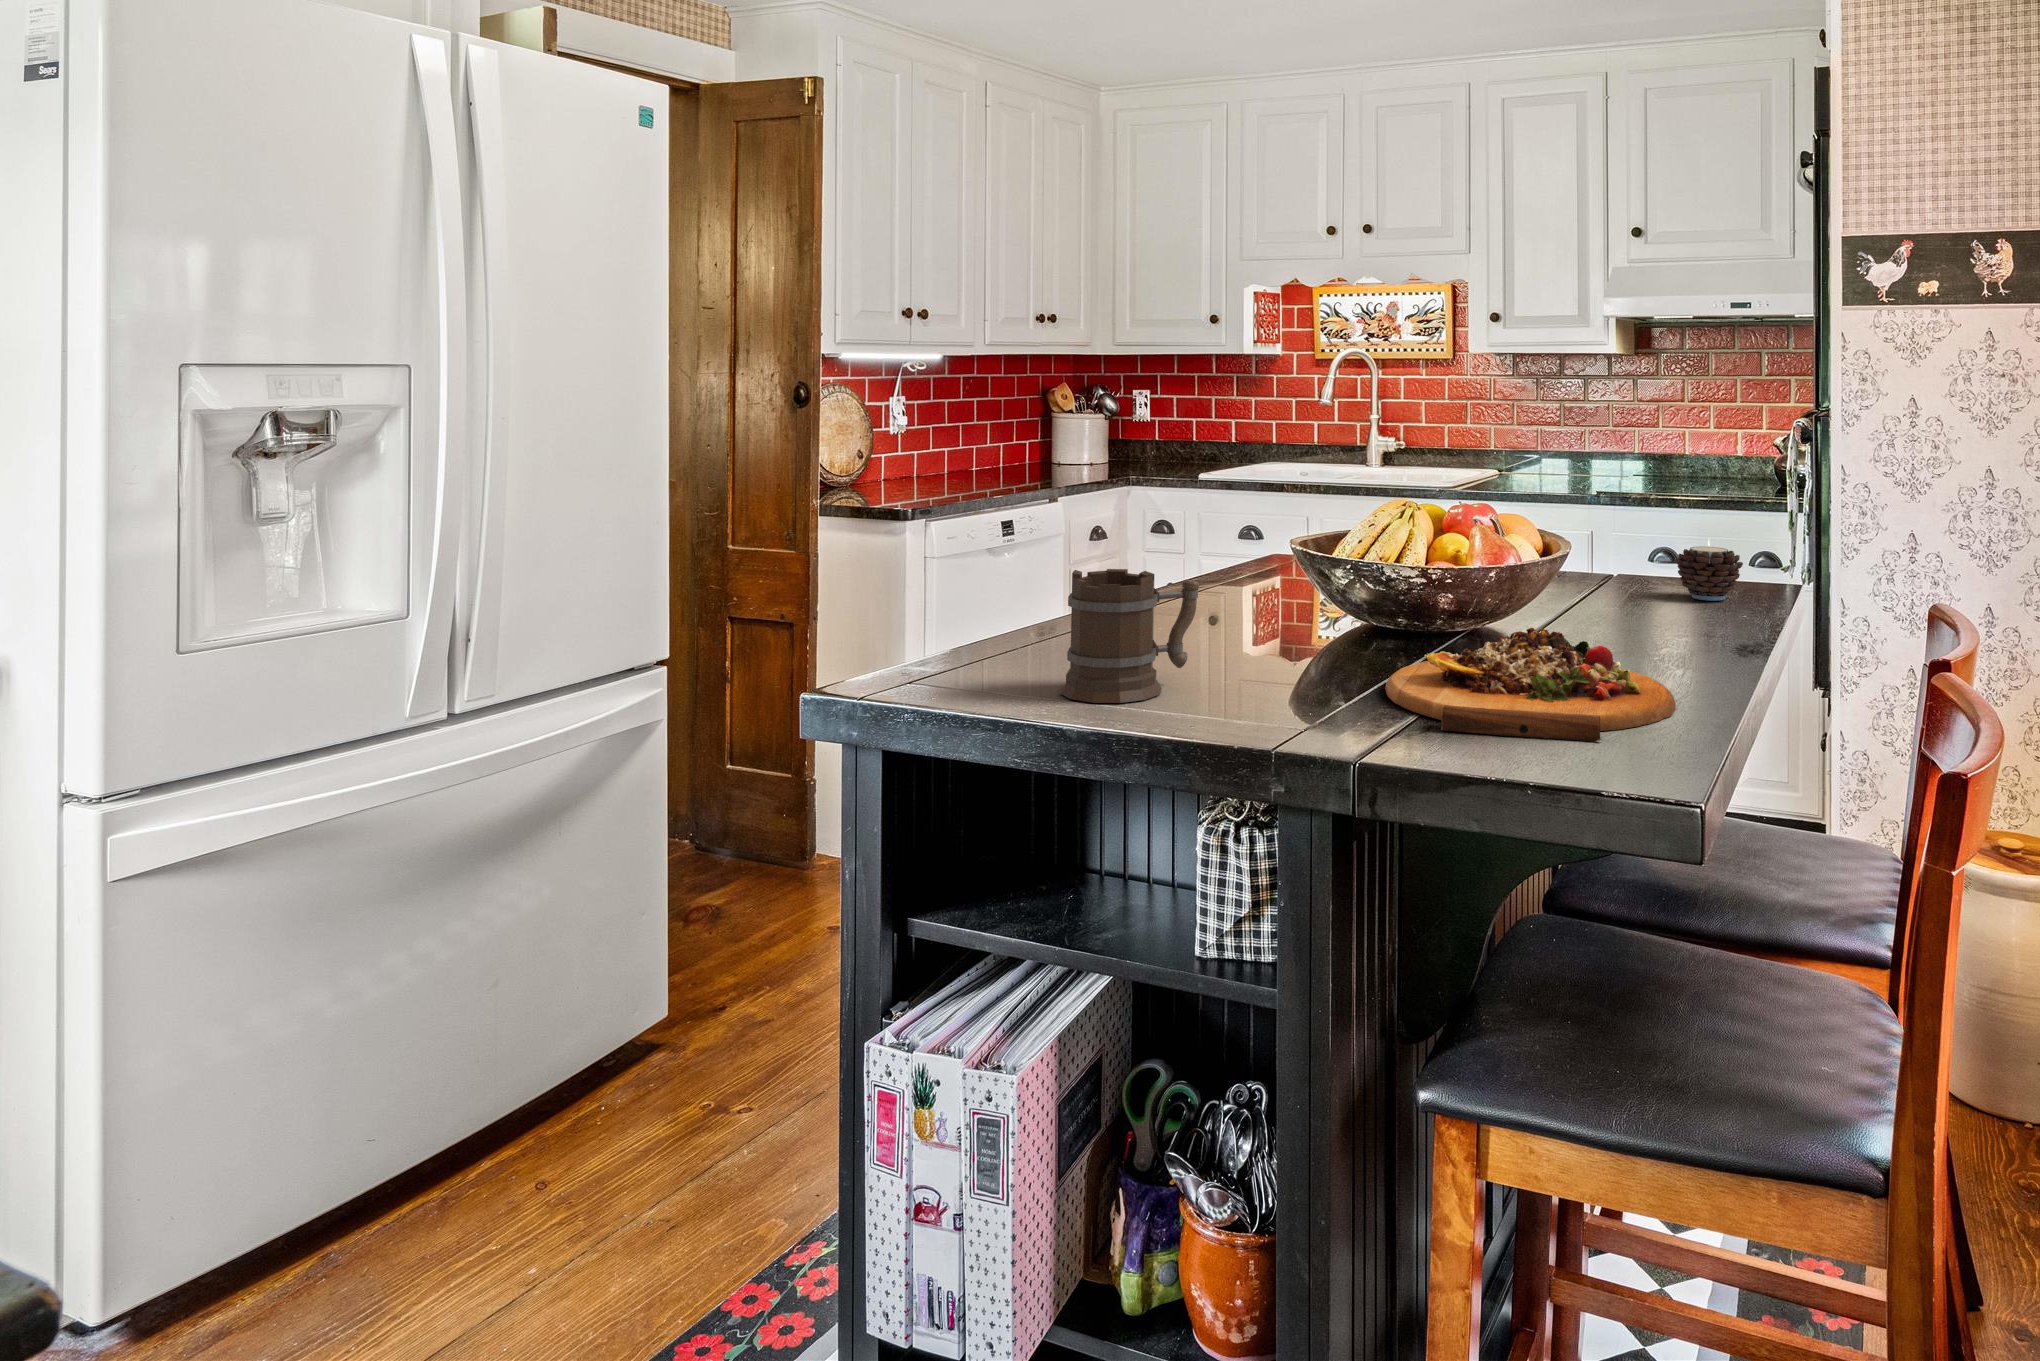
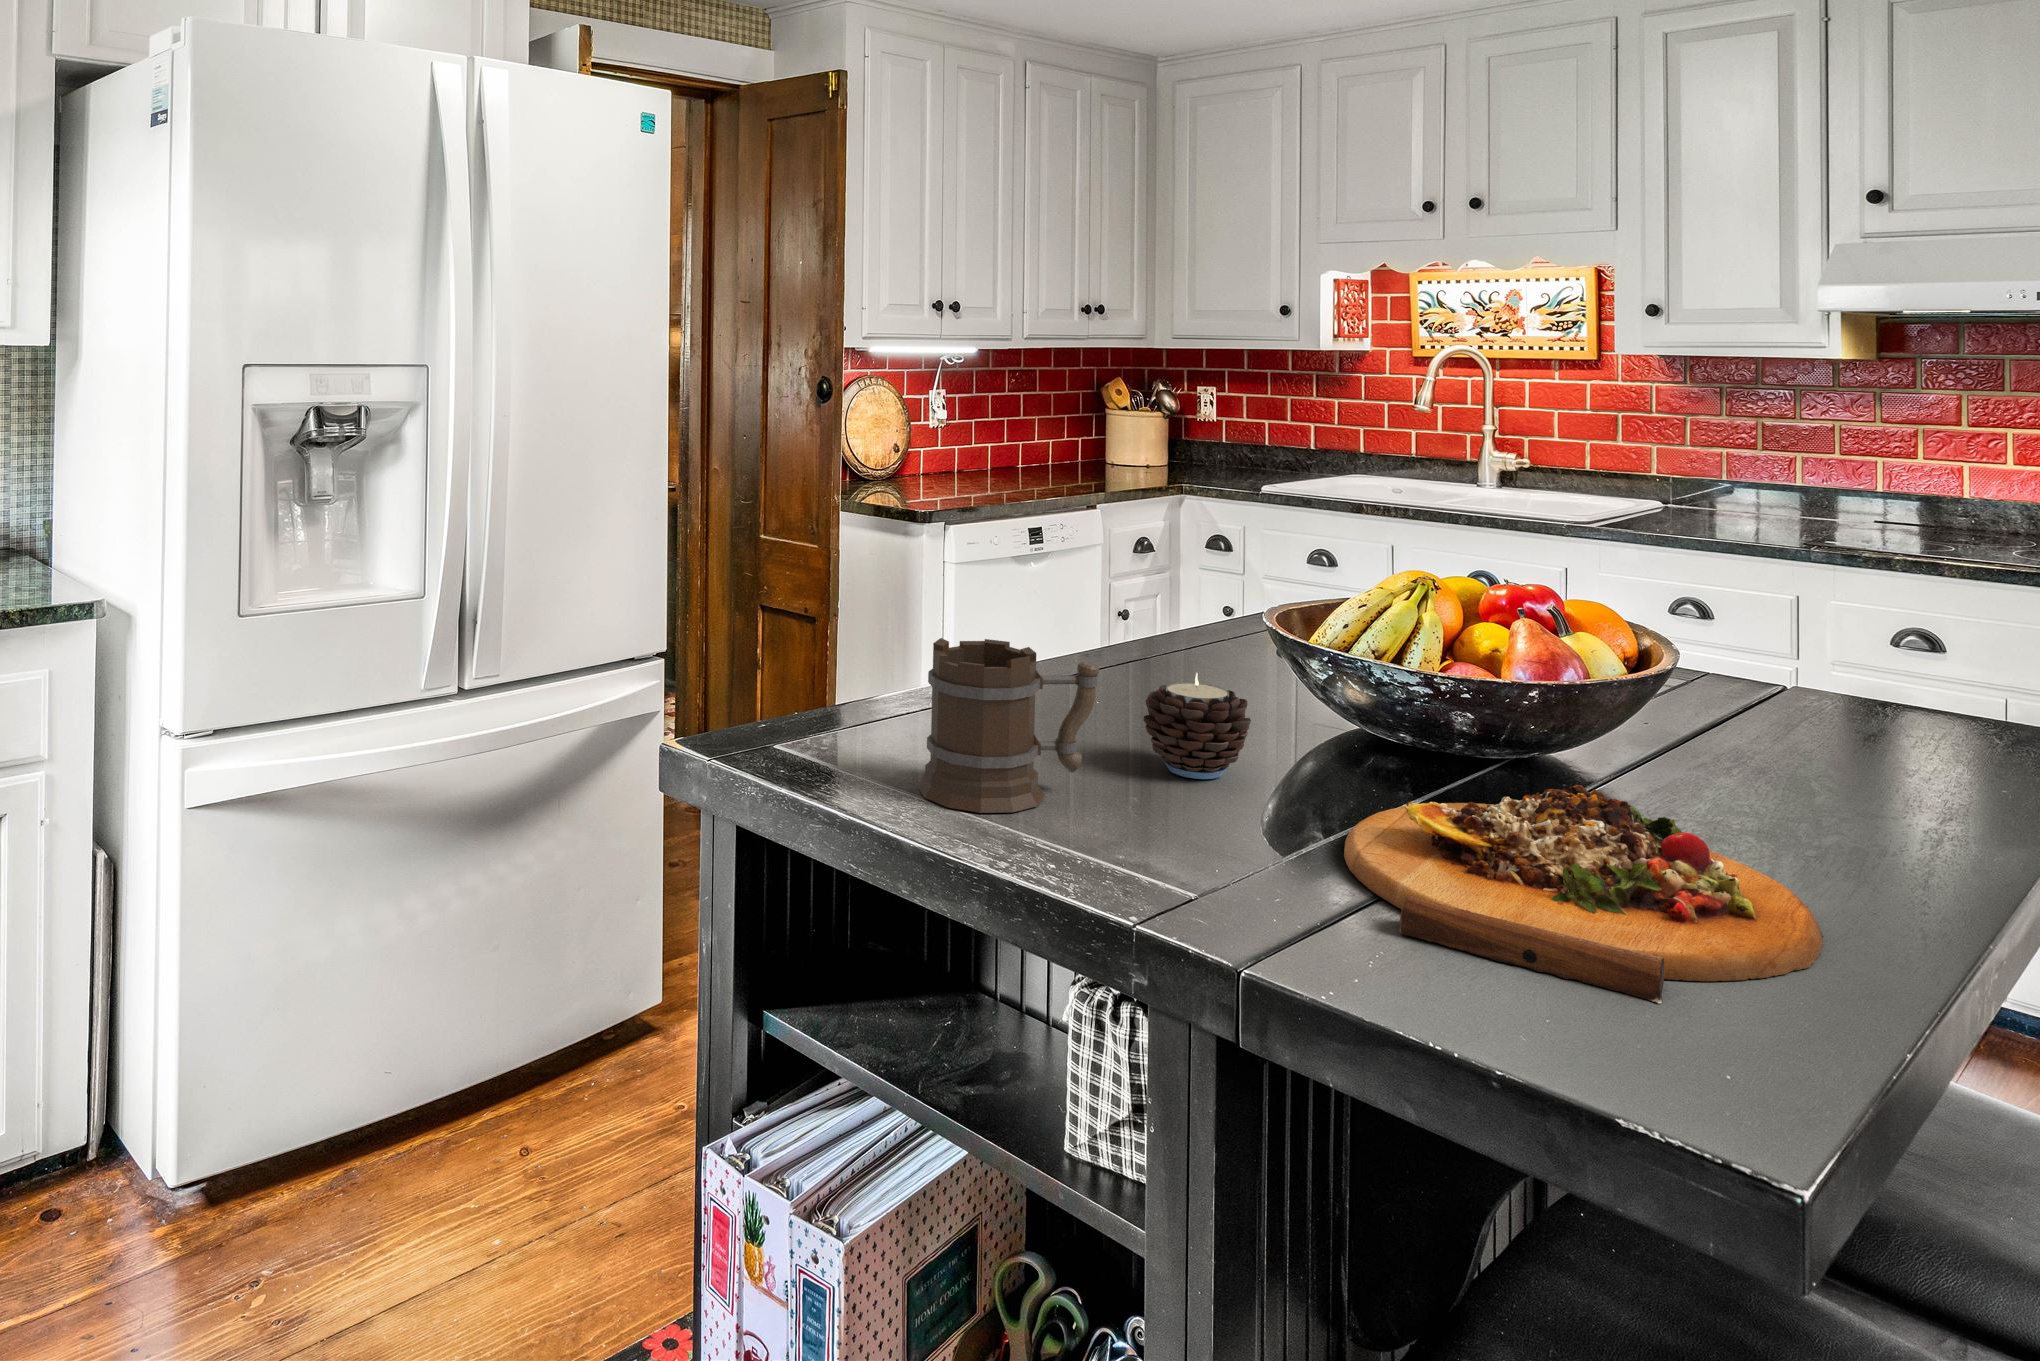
candle: present [1676,540,1743,601] -> present [1143,673,1251,779]

